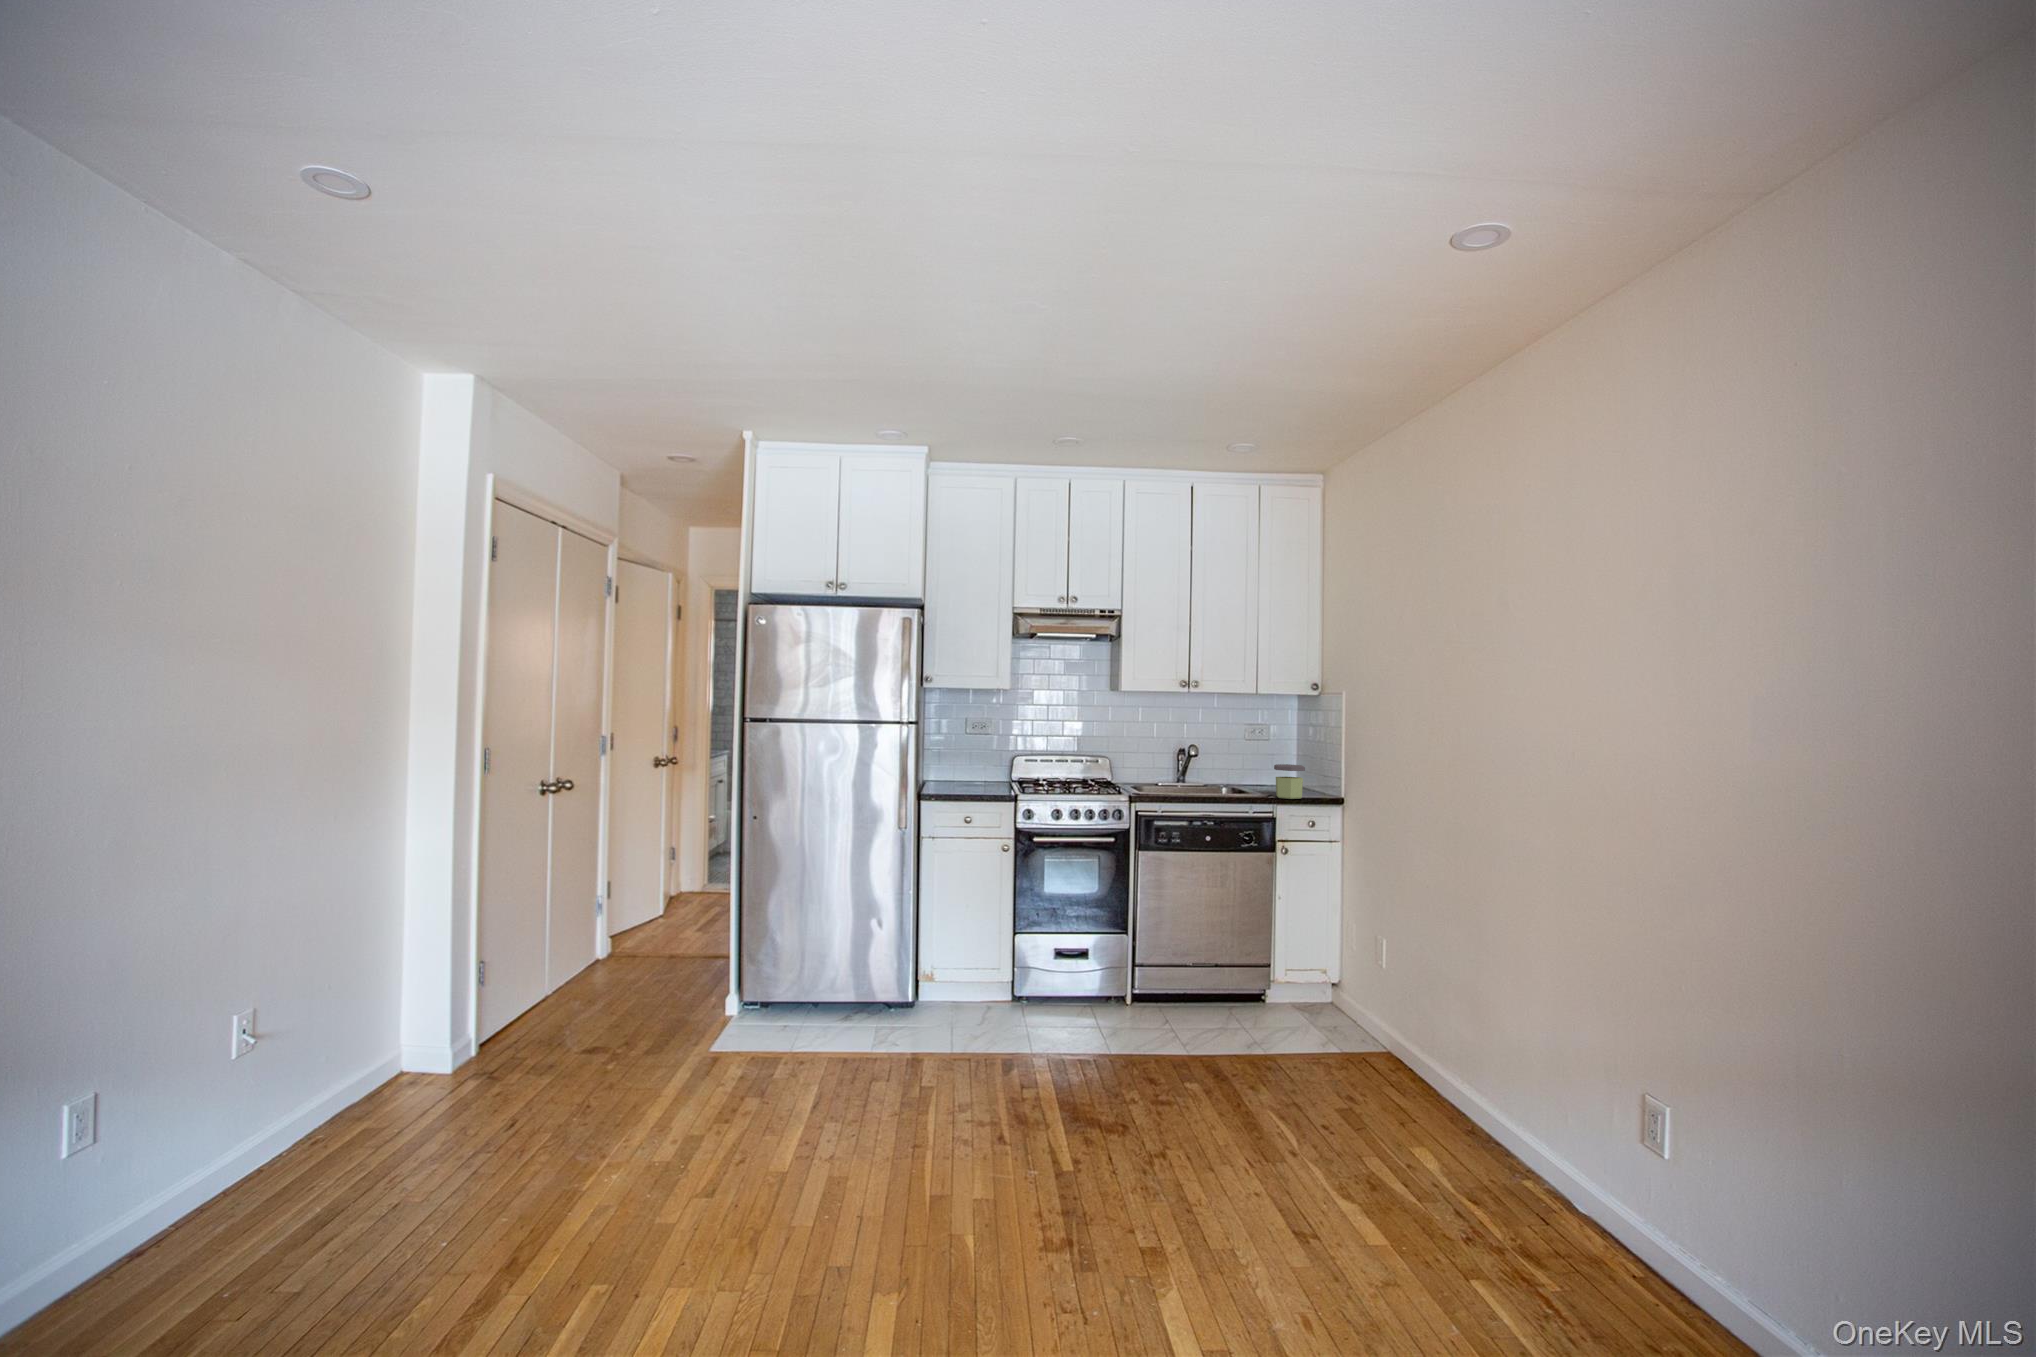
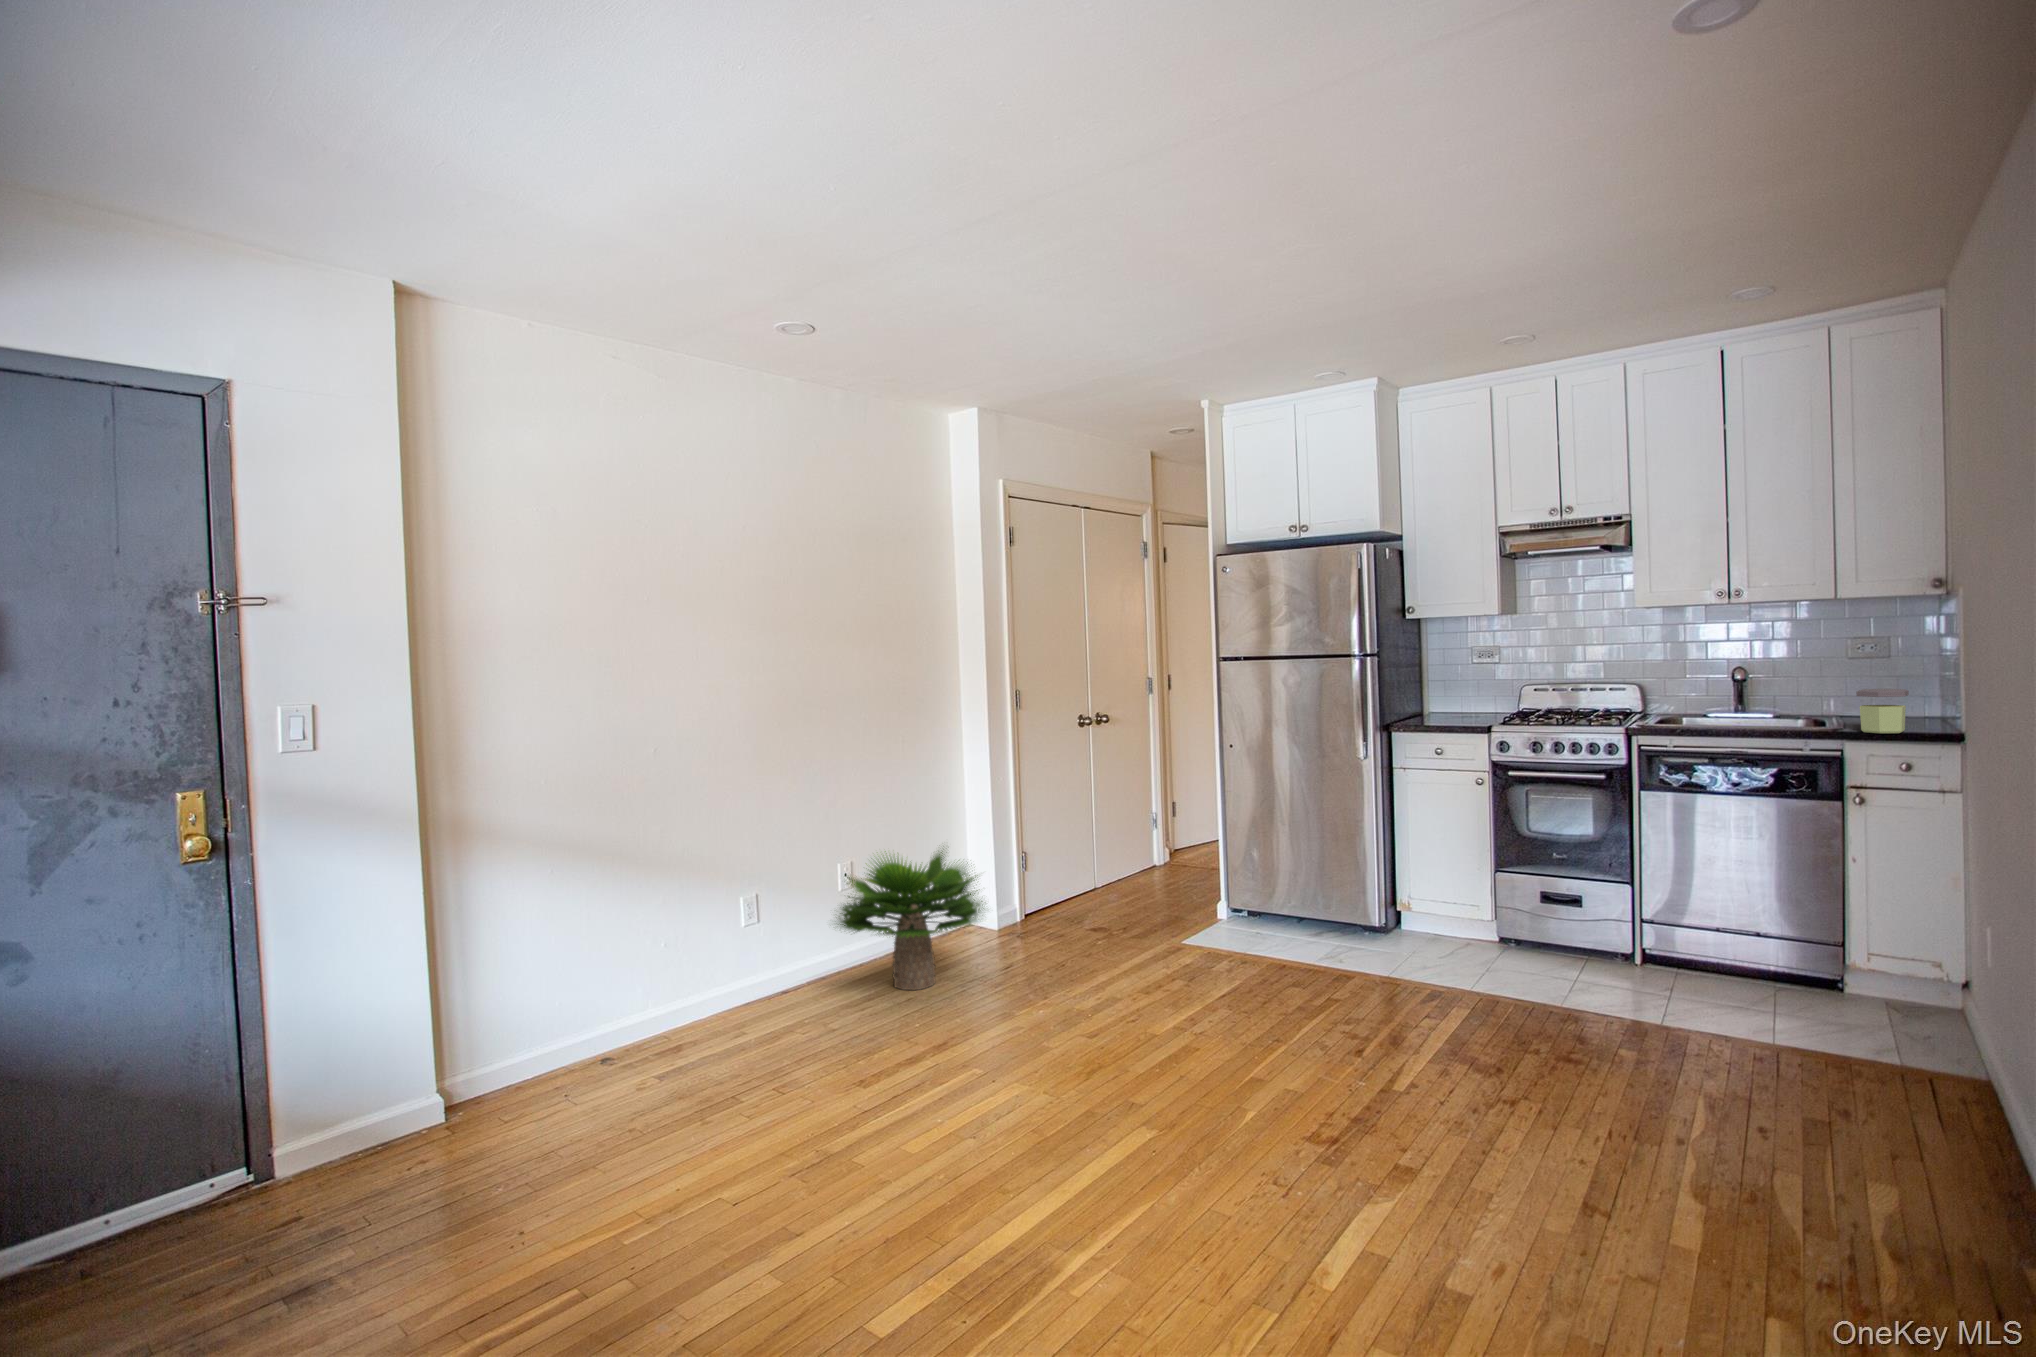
potted plant: none [233,960,519,1196] -> present [836,849,984,990]

